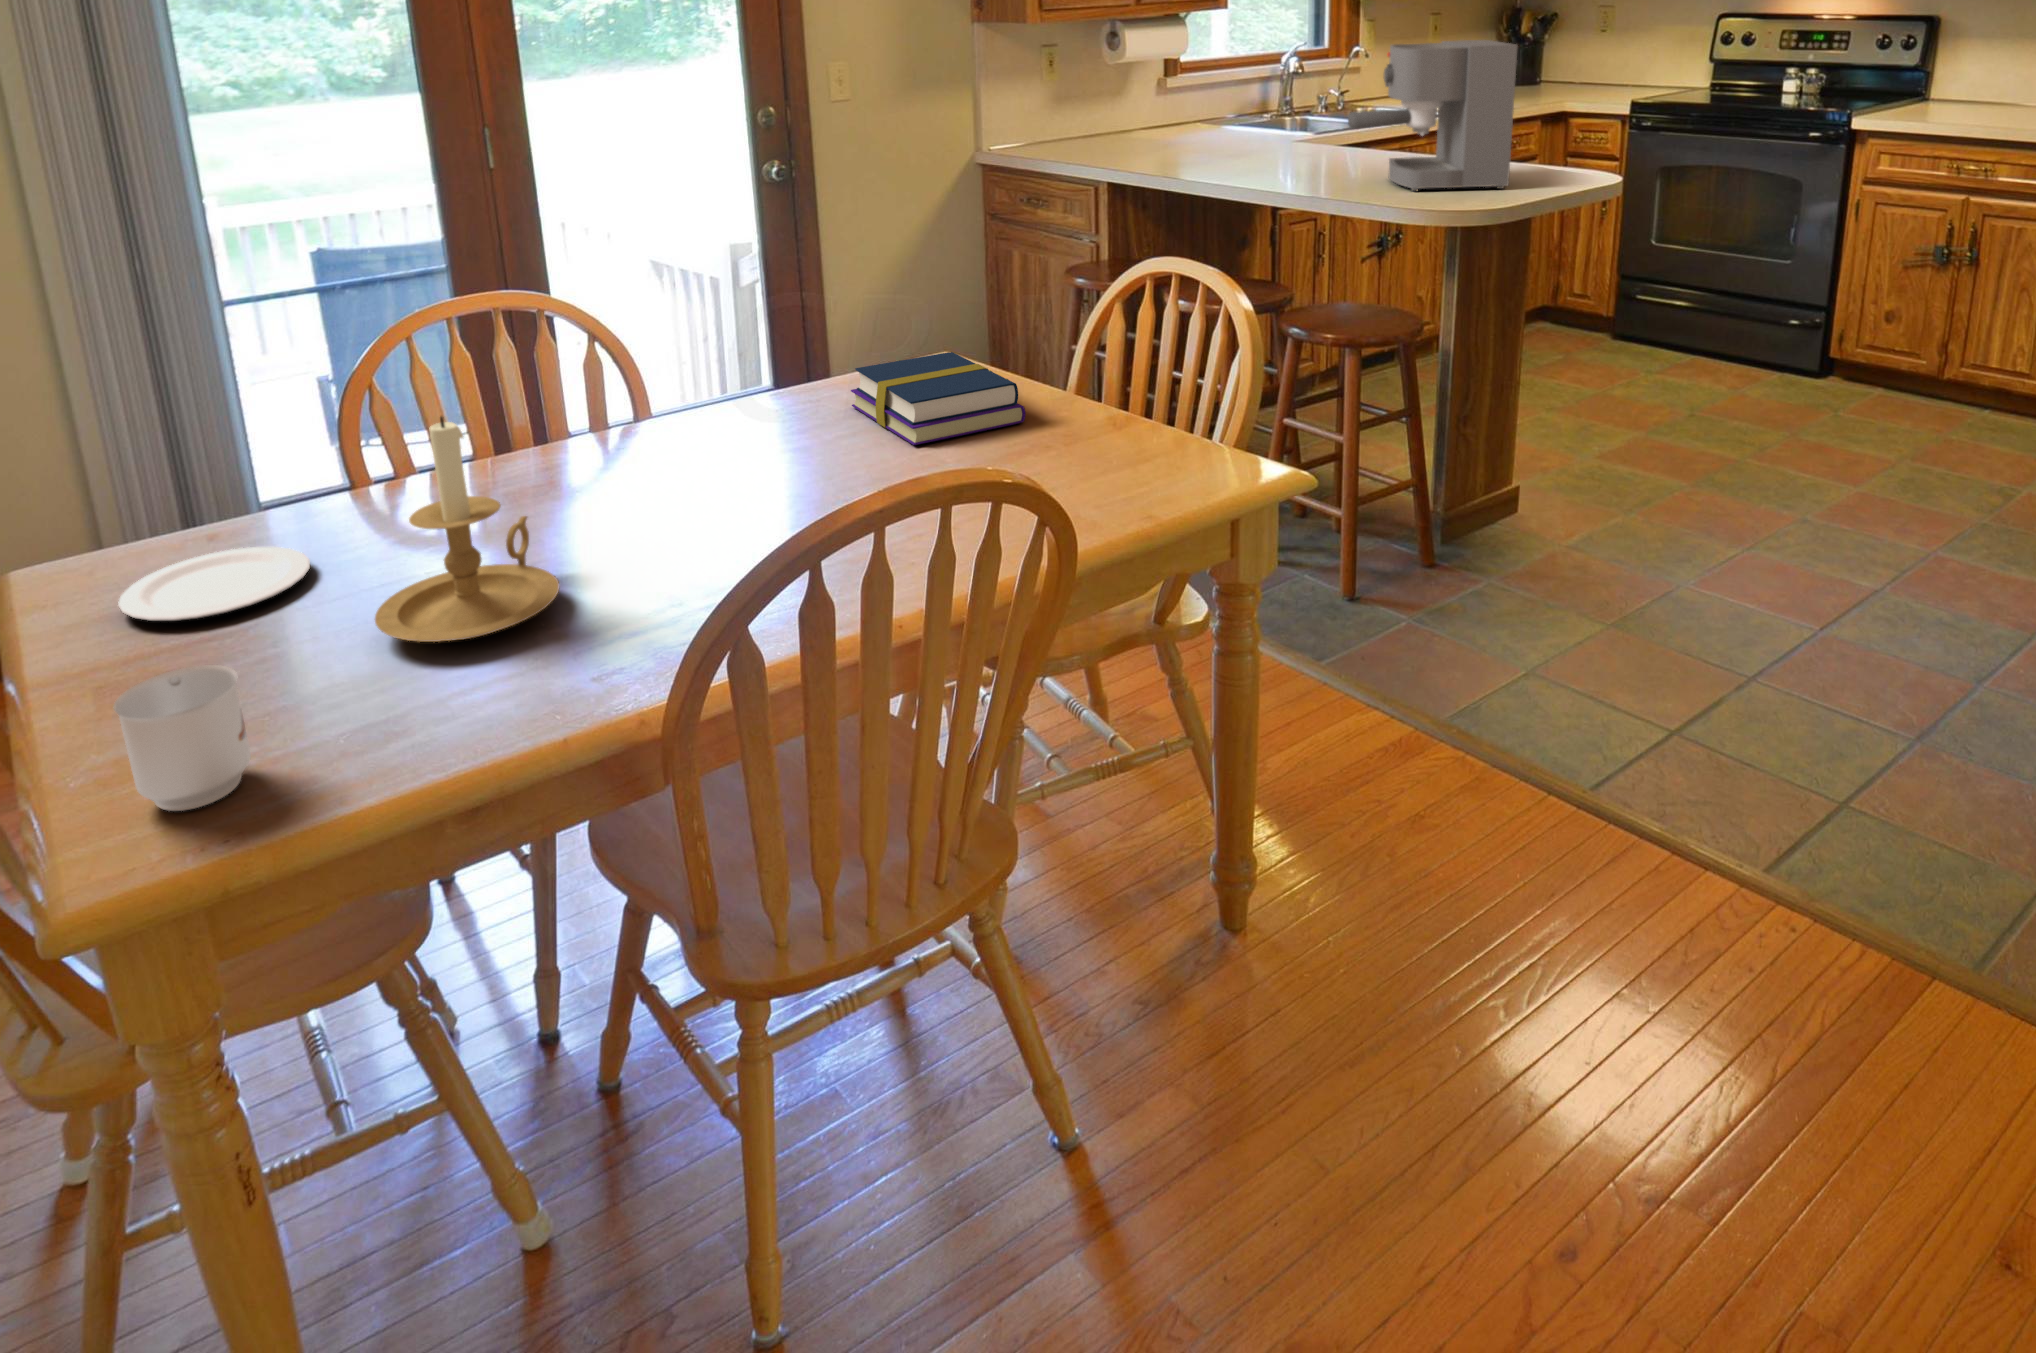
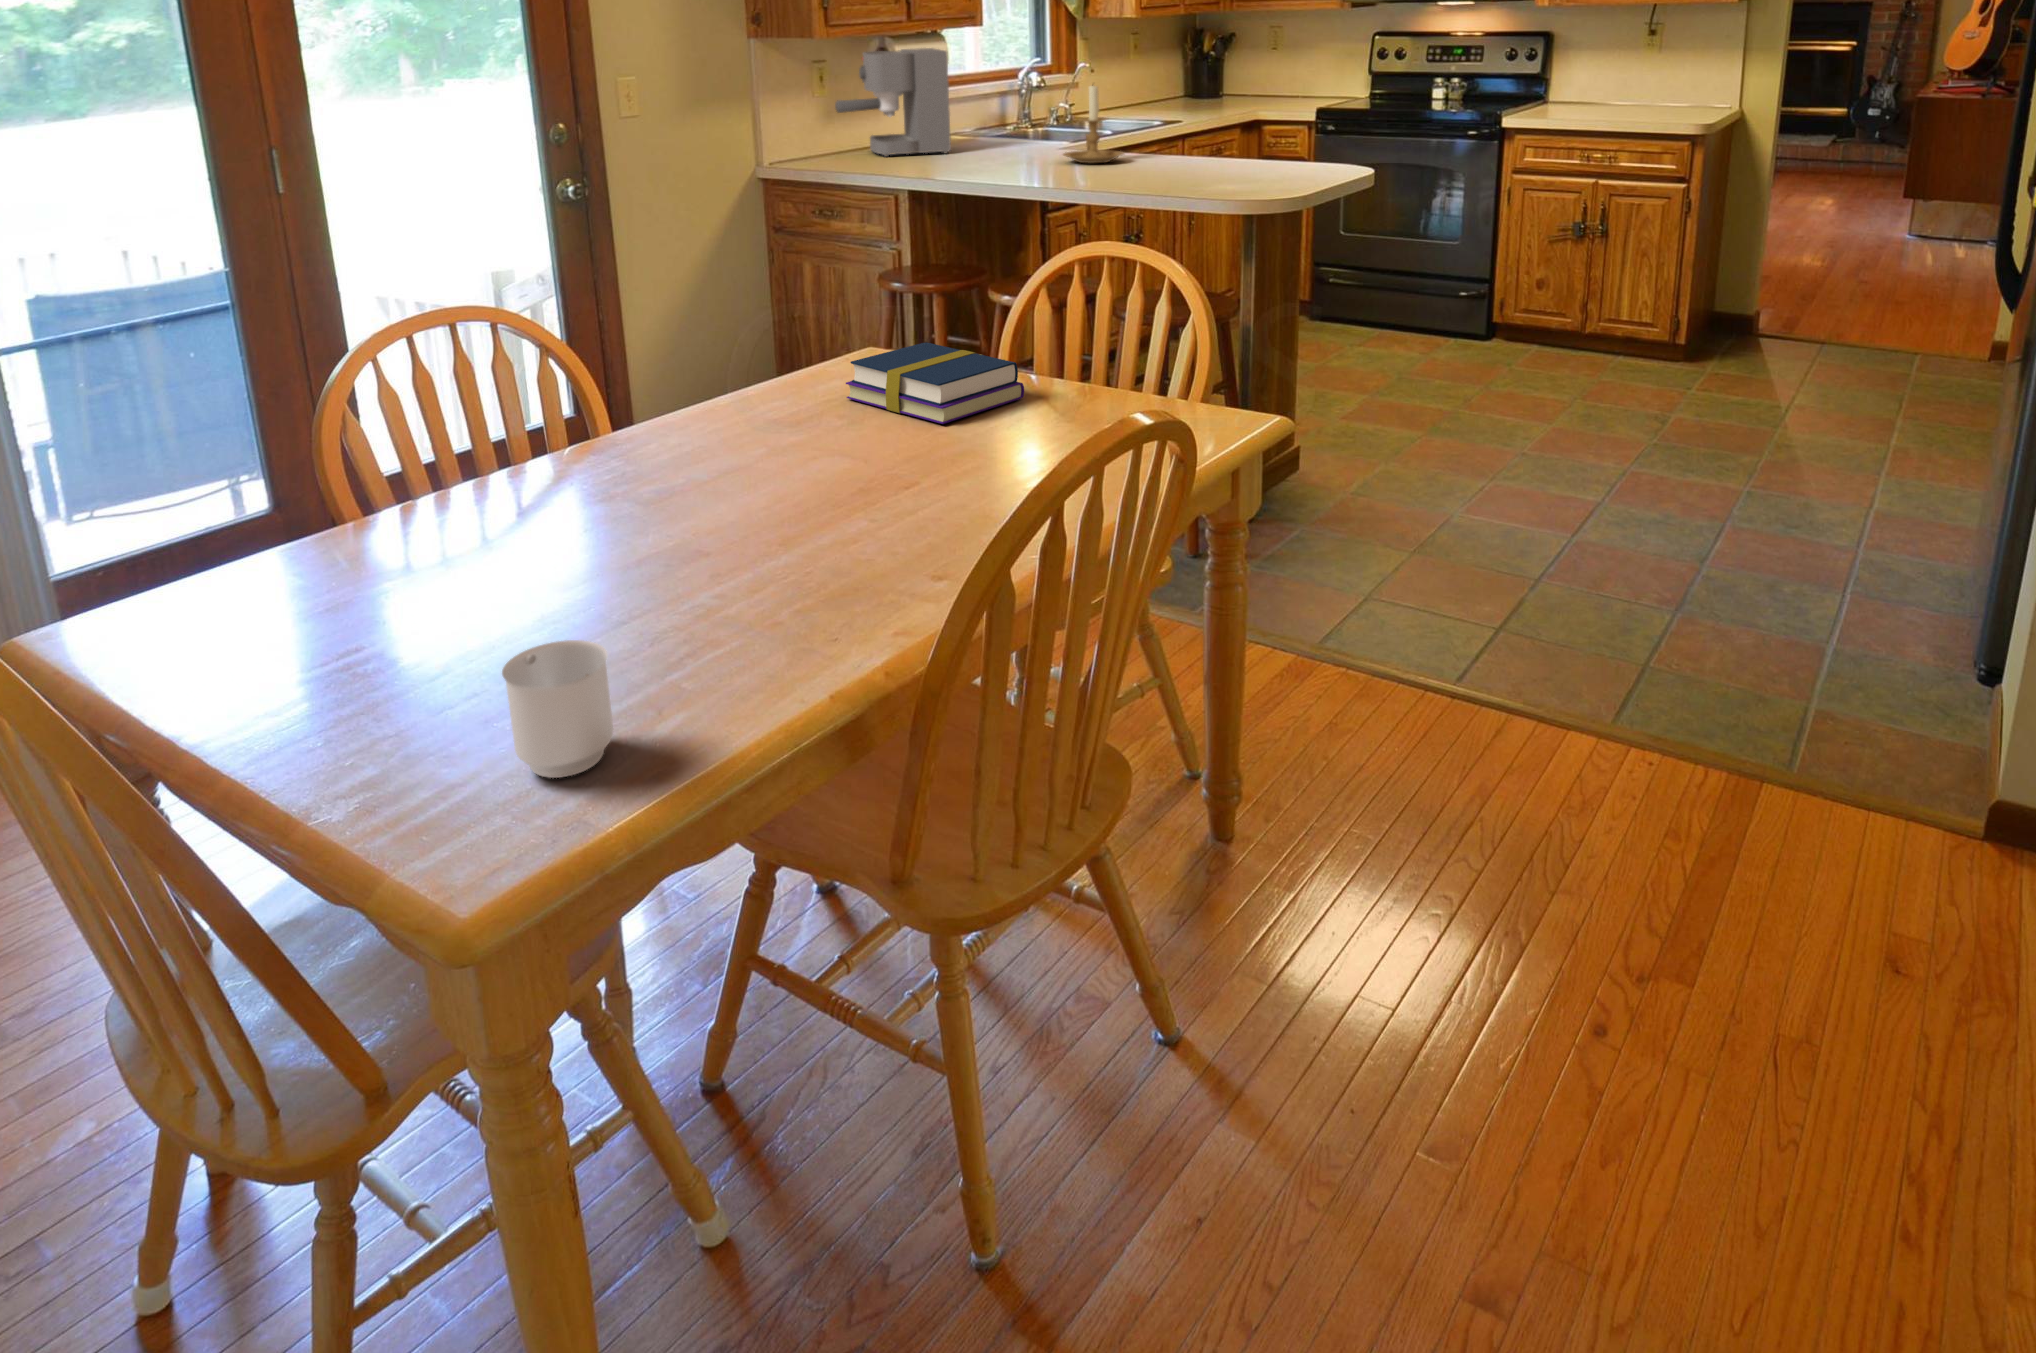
coffee maker: present [1348,40,1517,192] -> present [835,48,951,157]
candle holder: present [375,417,559,642] -> present [1063,85,1124,163]
plate: present [118,547,310,621] -> none [269,566,457,641]

